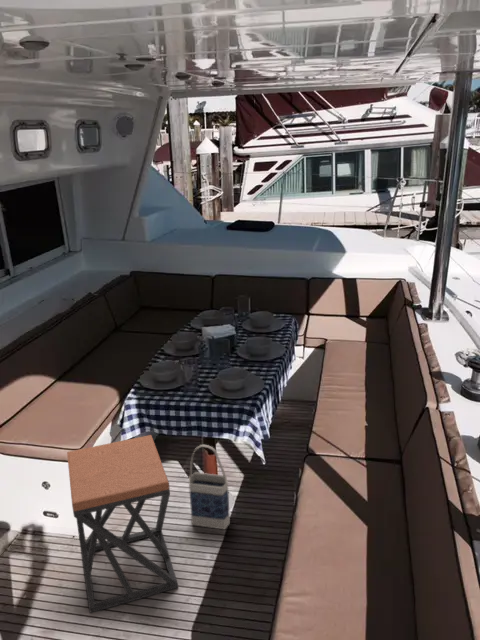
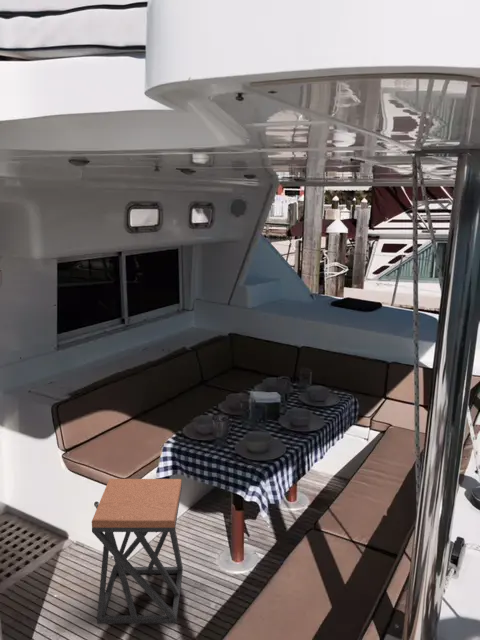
bag: present [189,445,230,529] -> none [211,498,247,584]

